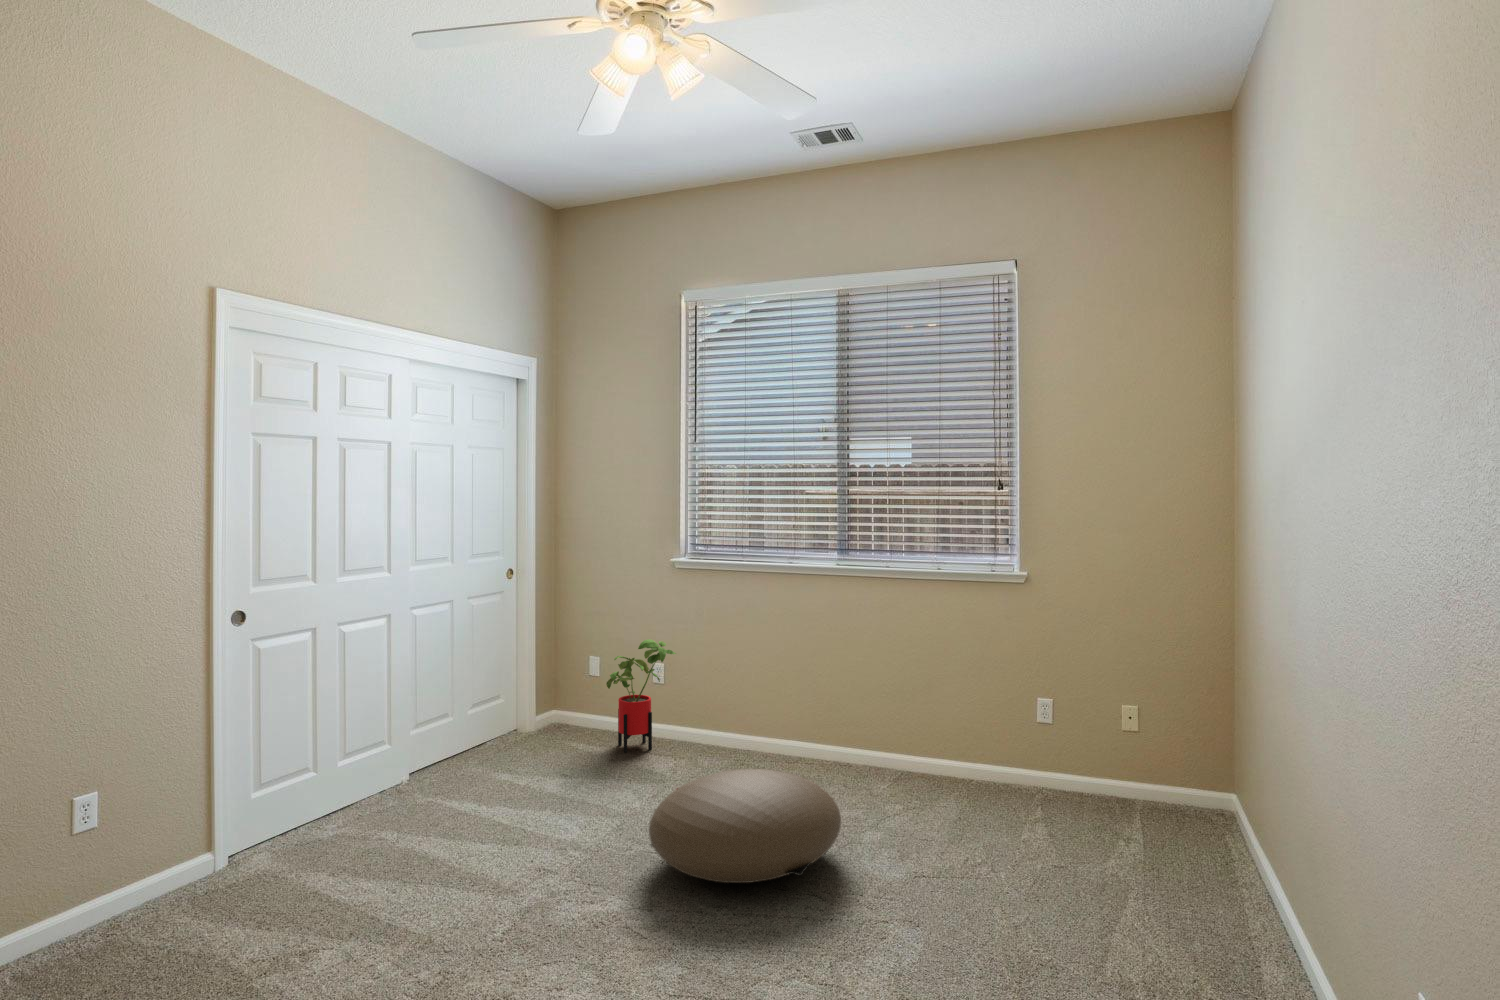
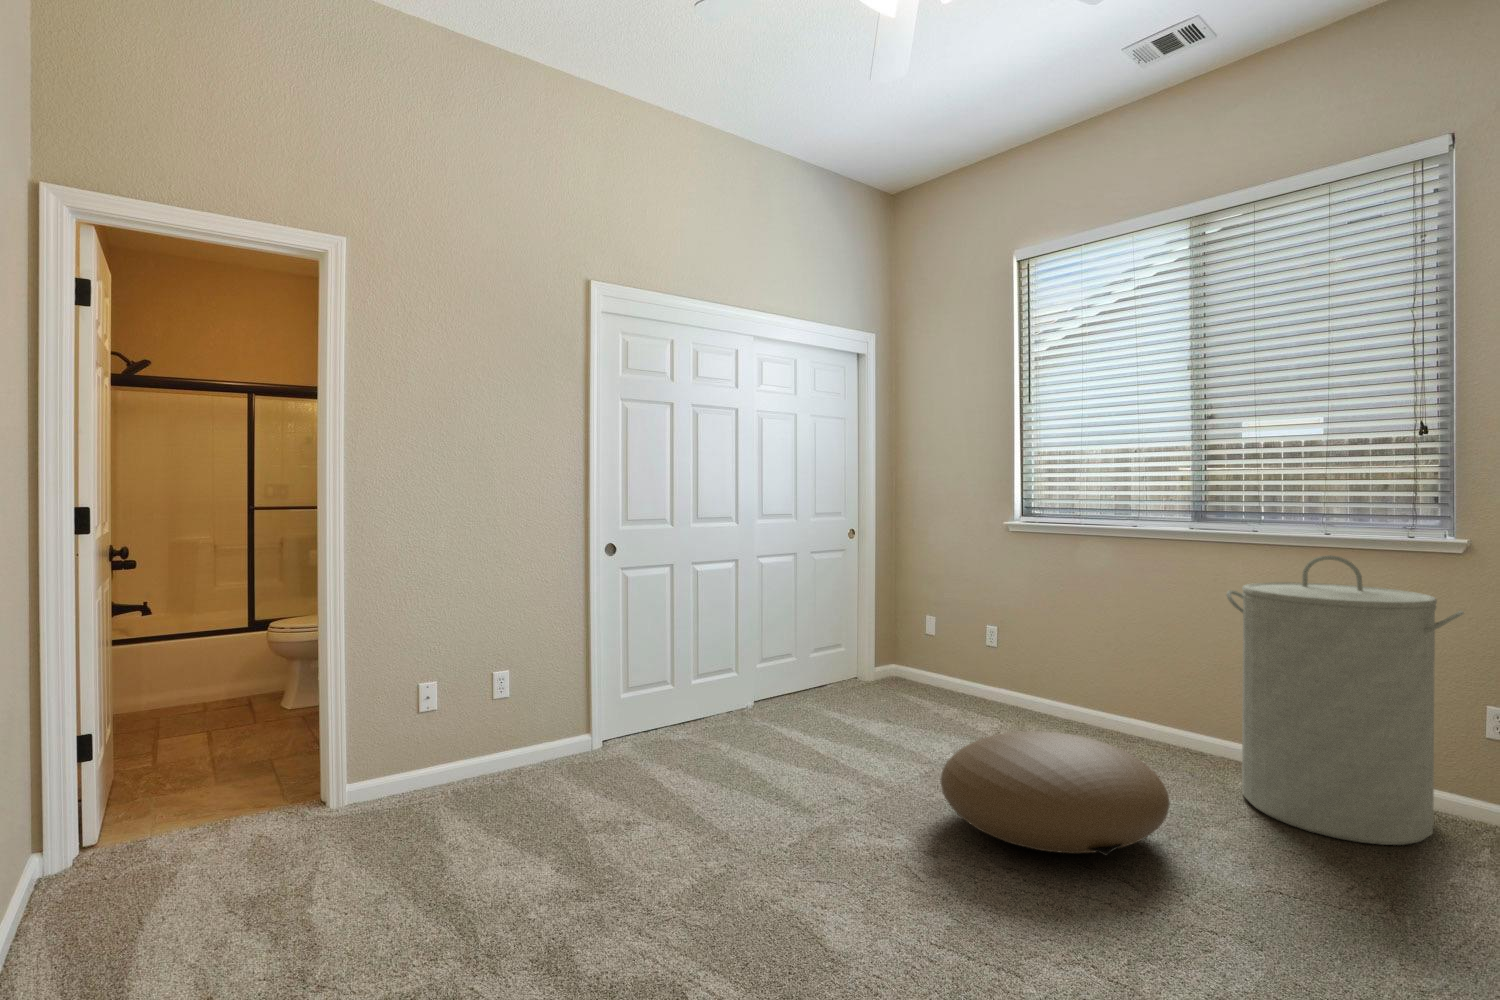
laundry hamper: none [871,591,1027,822] -> present [1227,555,1464,845]
house plant: present [606,639,676,752] -> none [931,599,1003,709]

